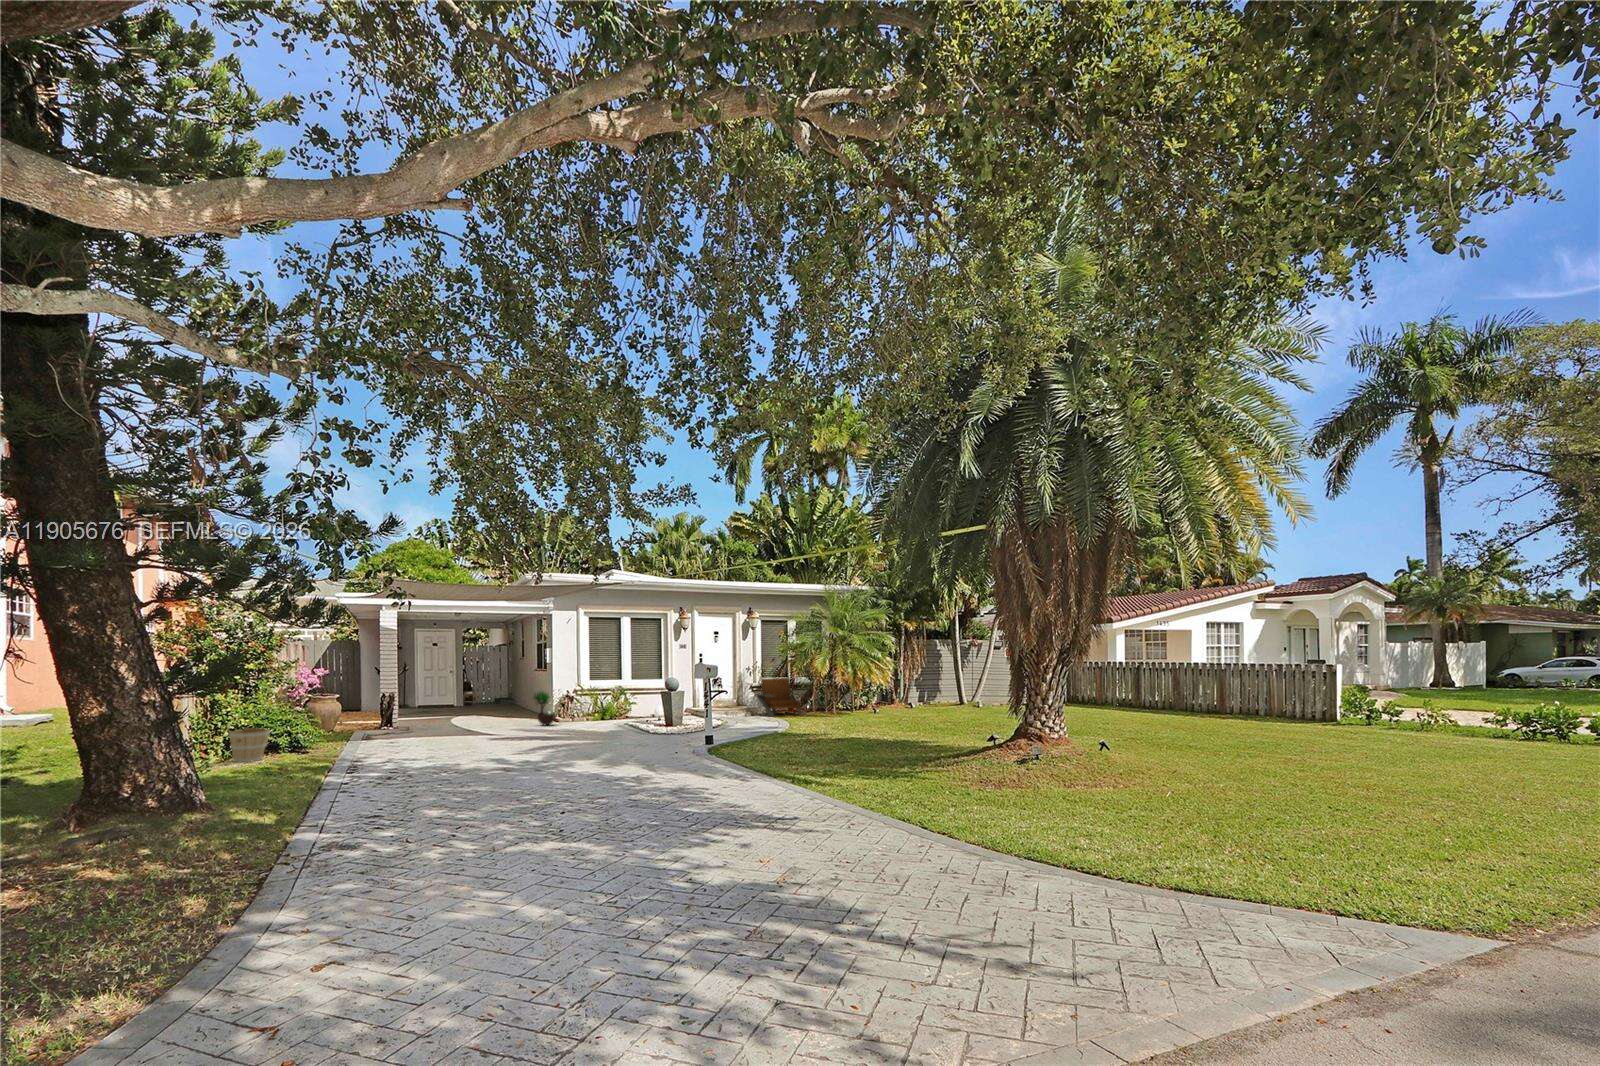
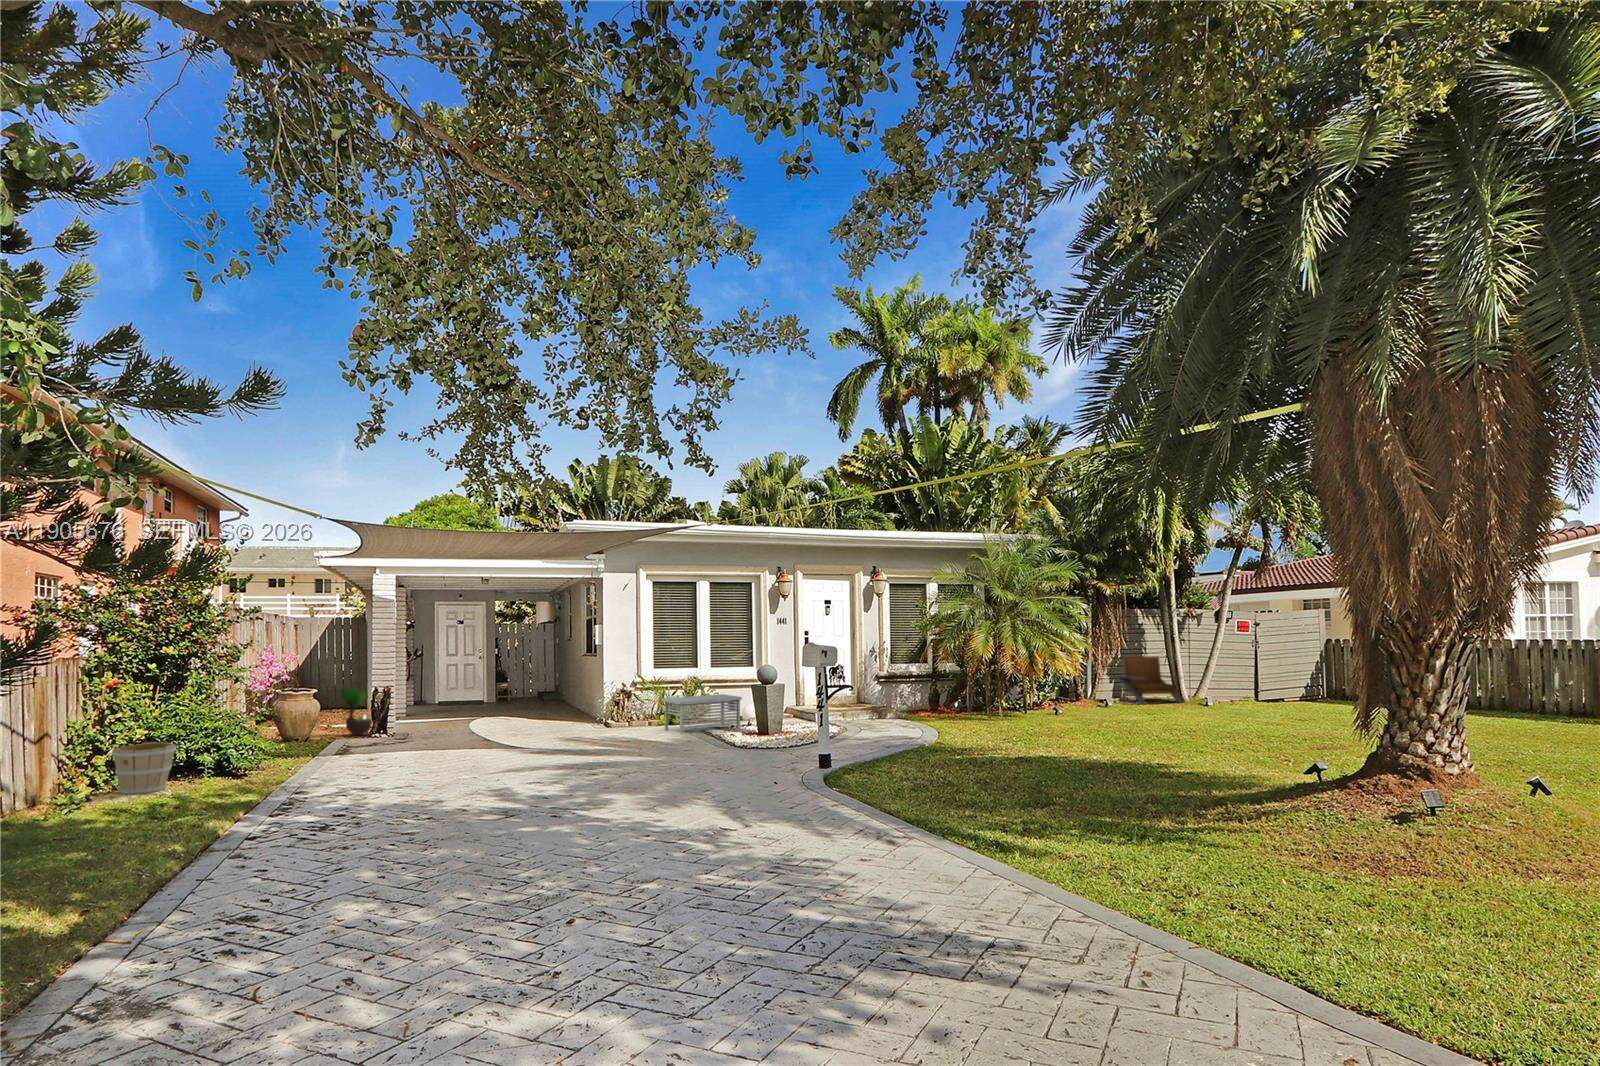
lounge chair: present [756,678,804,717] -> present [1117,657,1183,704]
potted tree: present [532,692,555,725] -> present [340,687,372,735]
storage bench: none [595,699,653,727] -> present [662,694,742,734]

